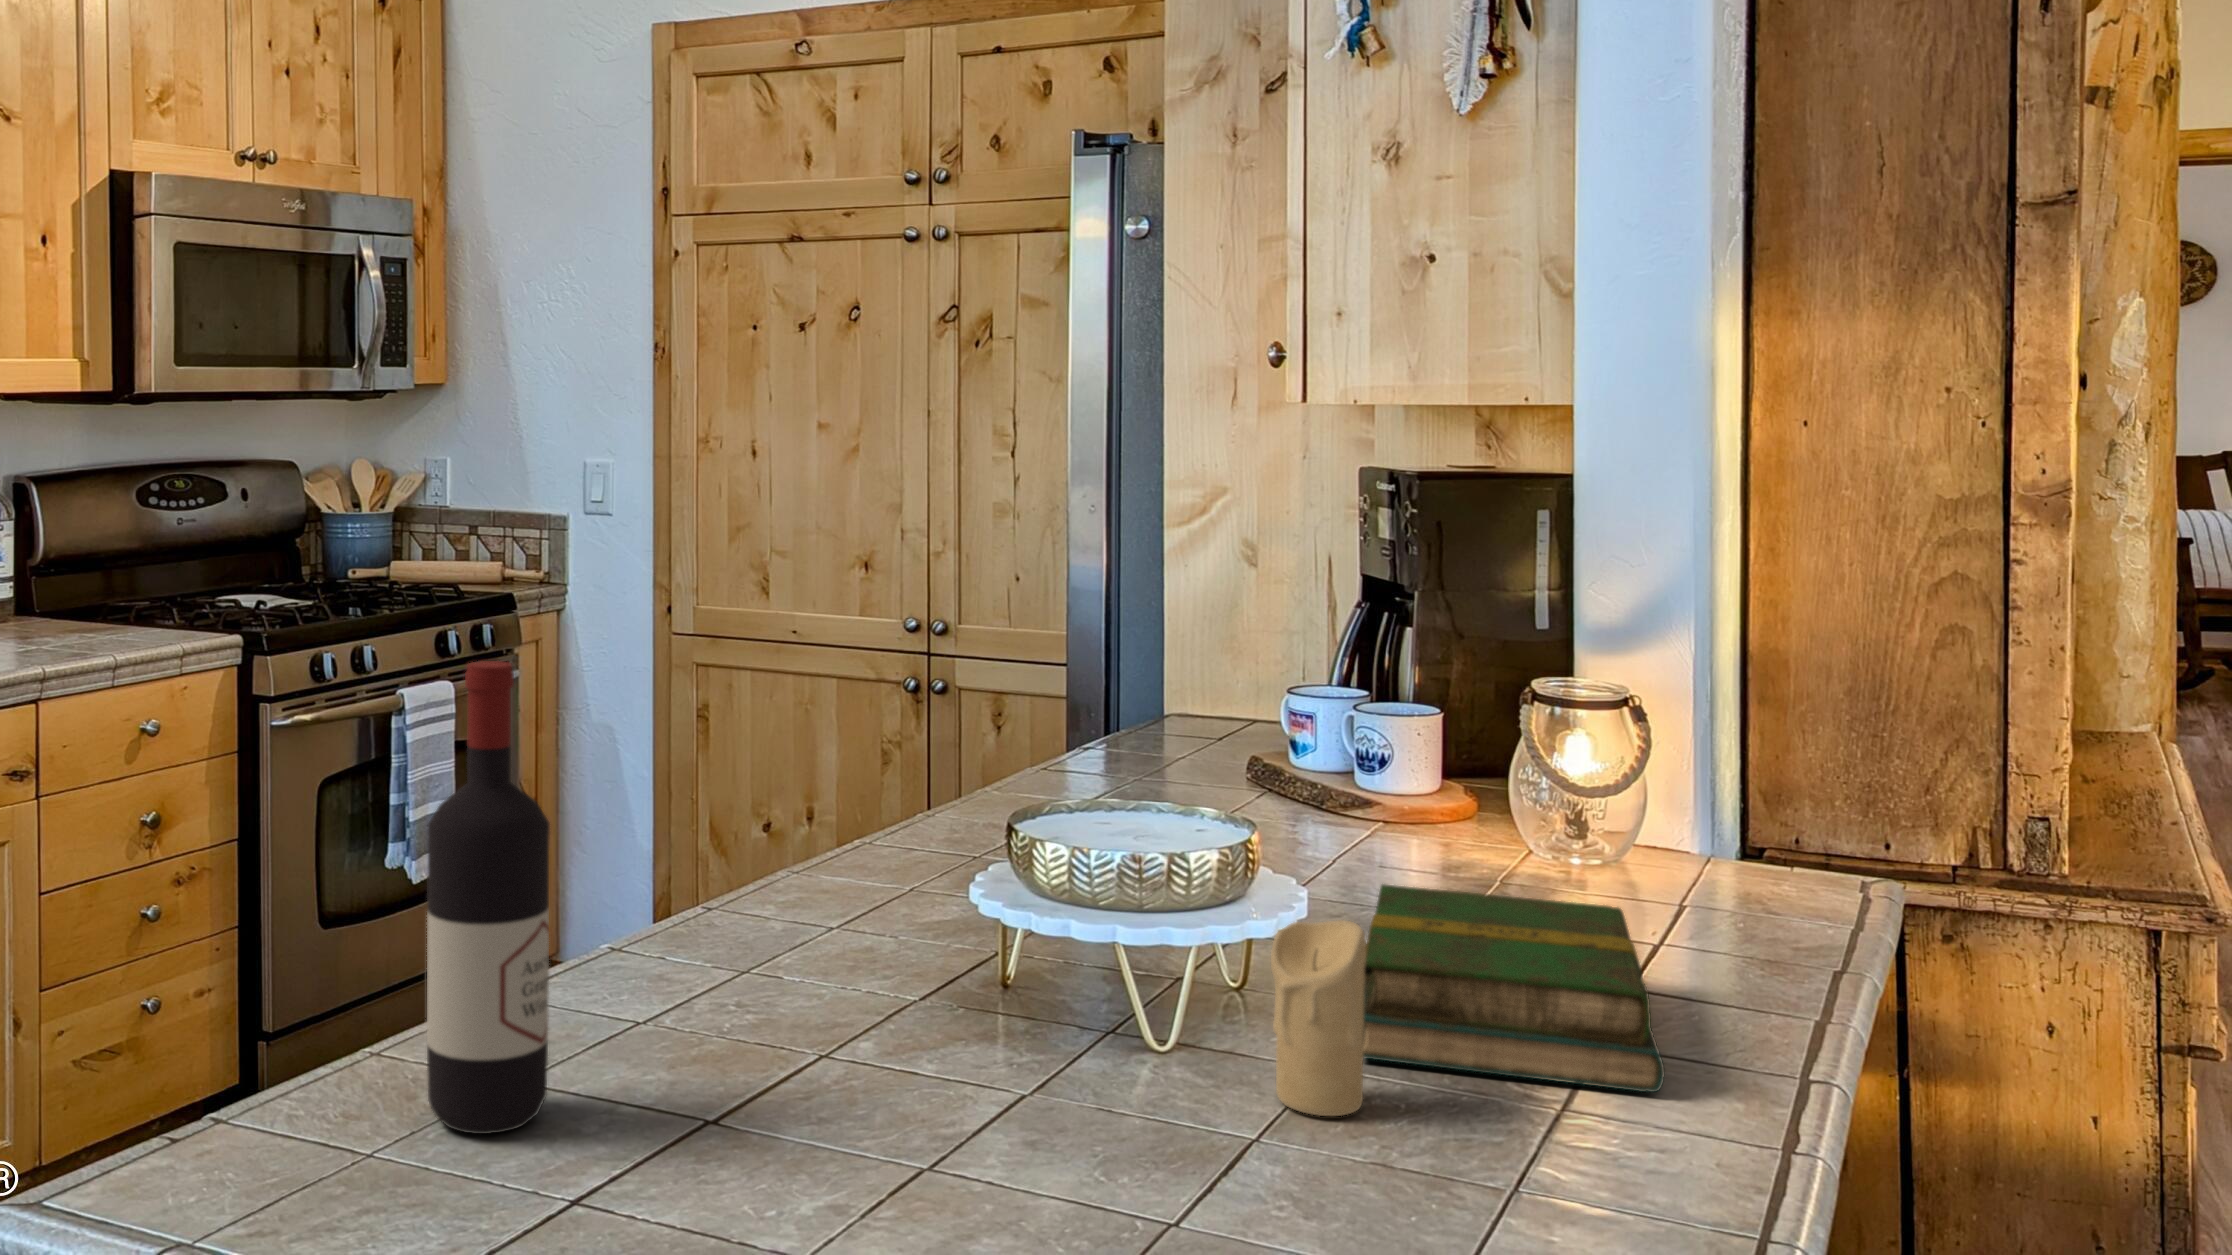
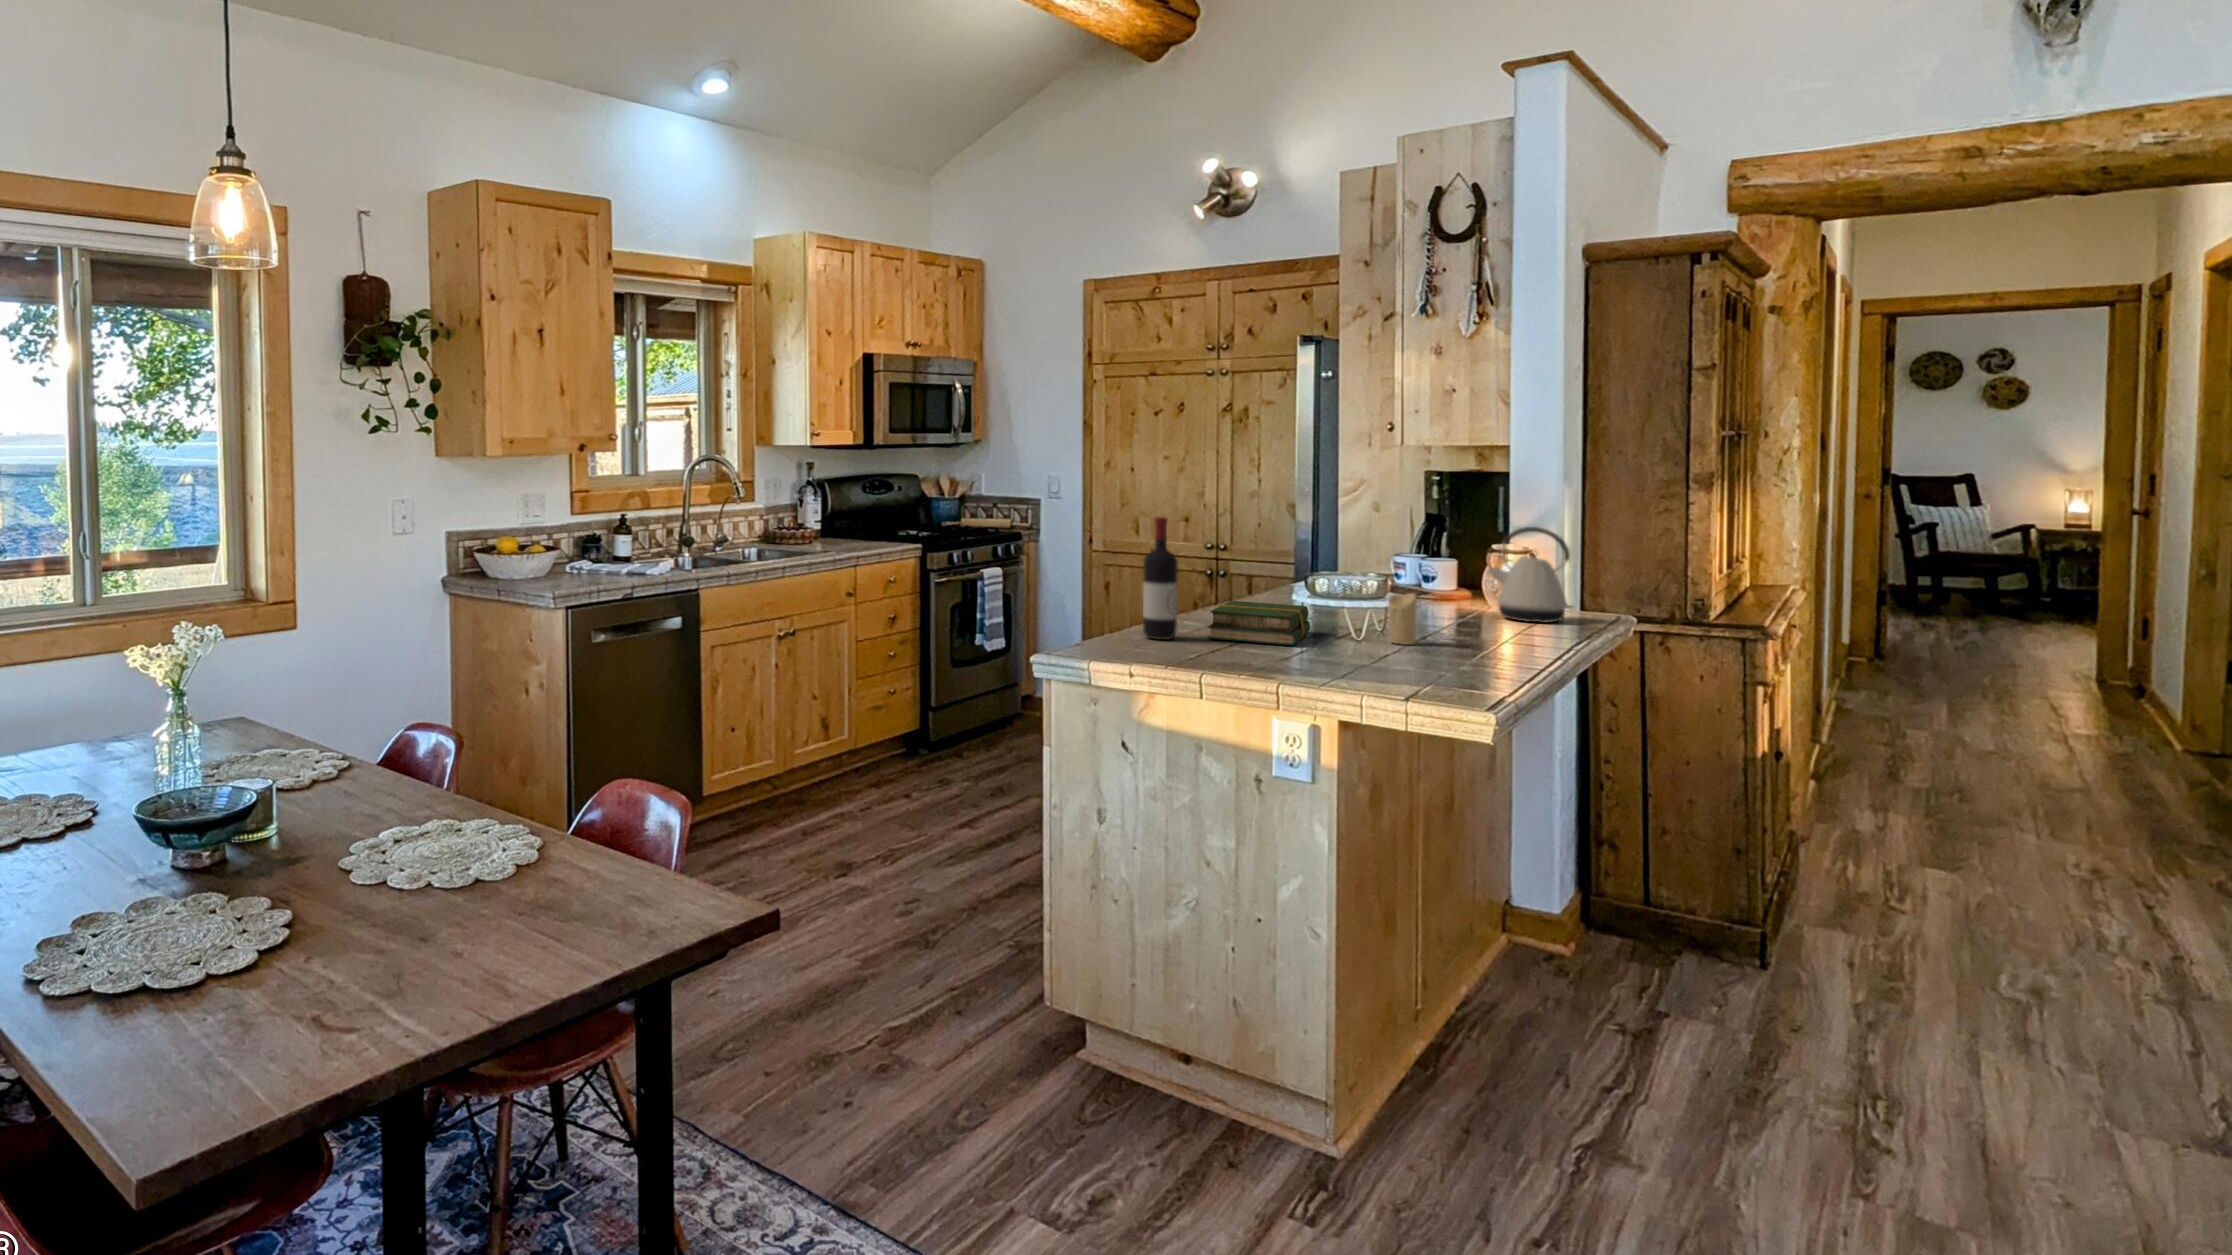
kettle: none [1538,639,1777,930] -> present [1488,527,1573,623]
book: present [1363,885,1664,1092] -> present [1208,601,1310,645]

